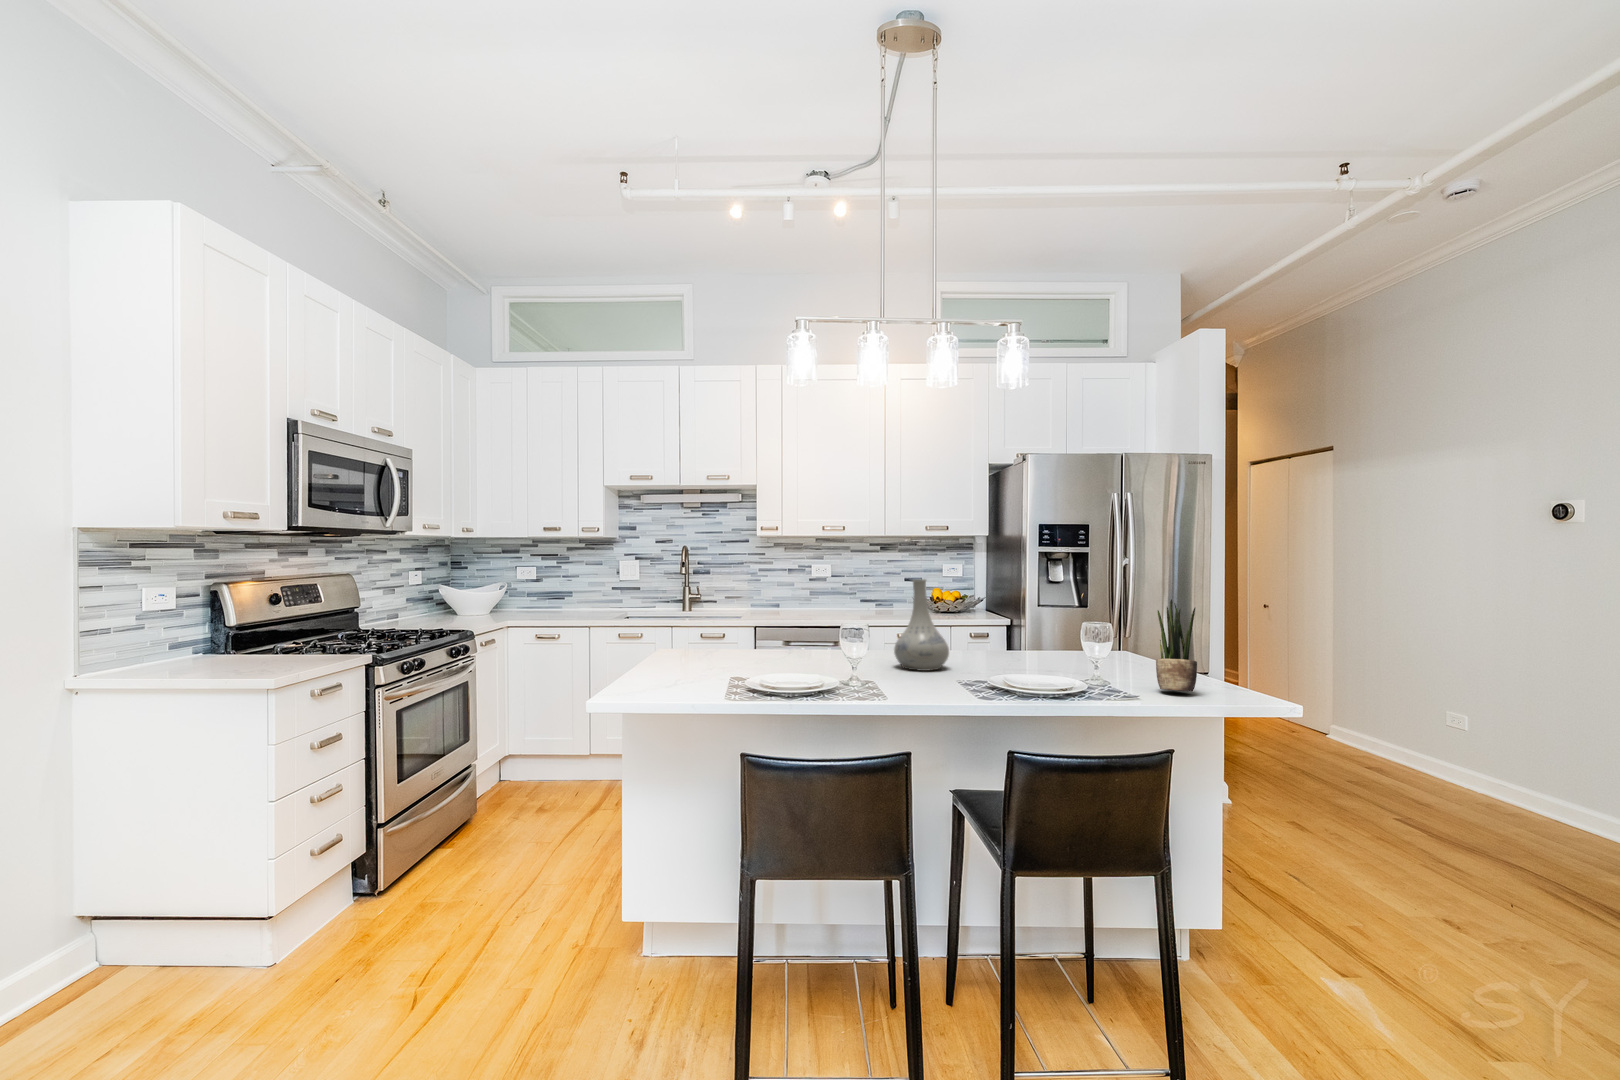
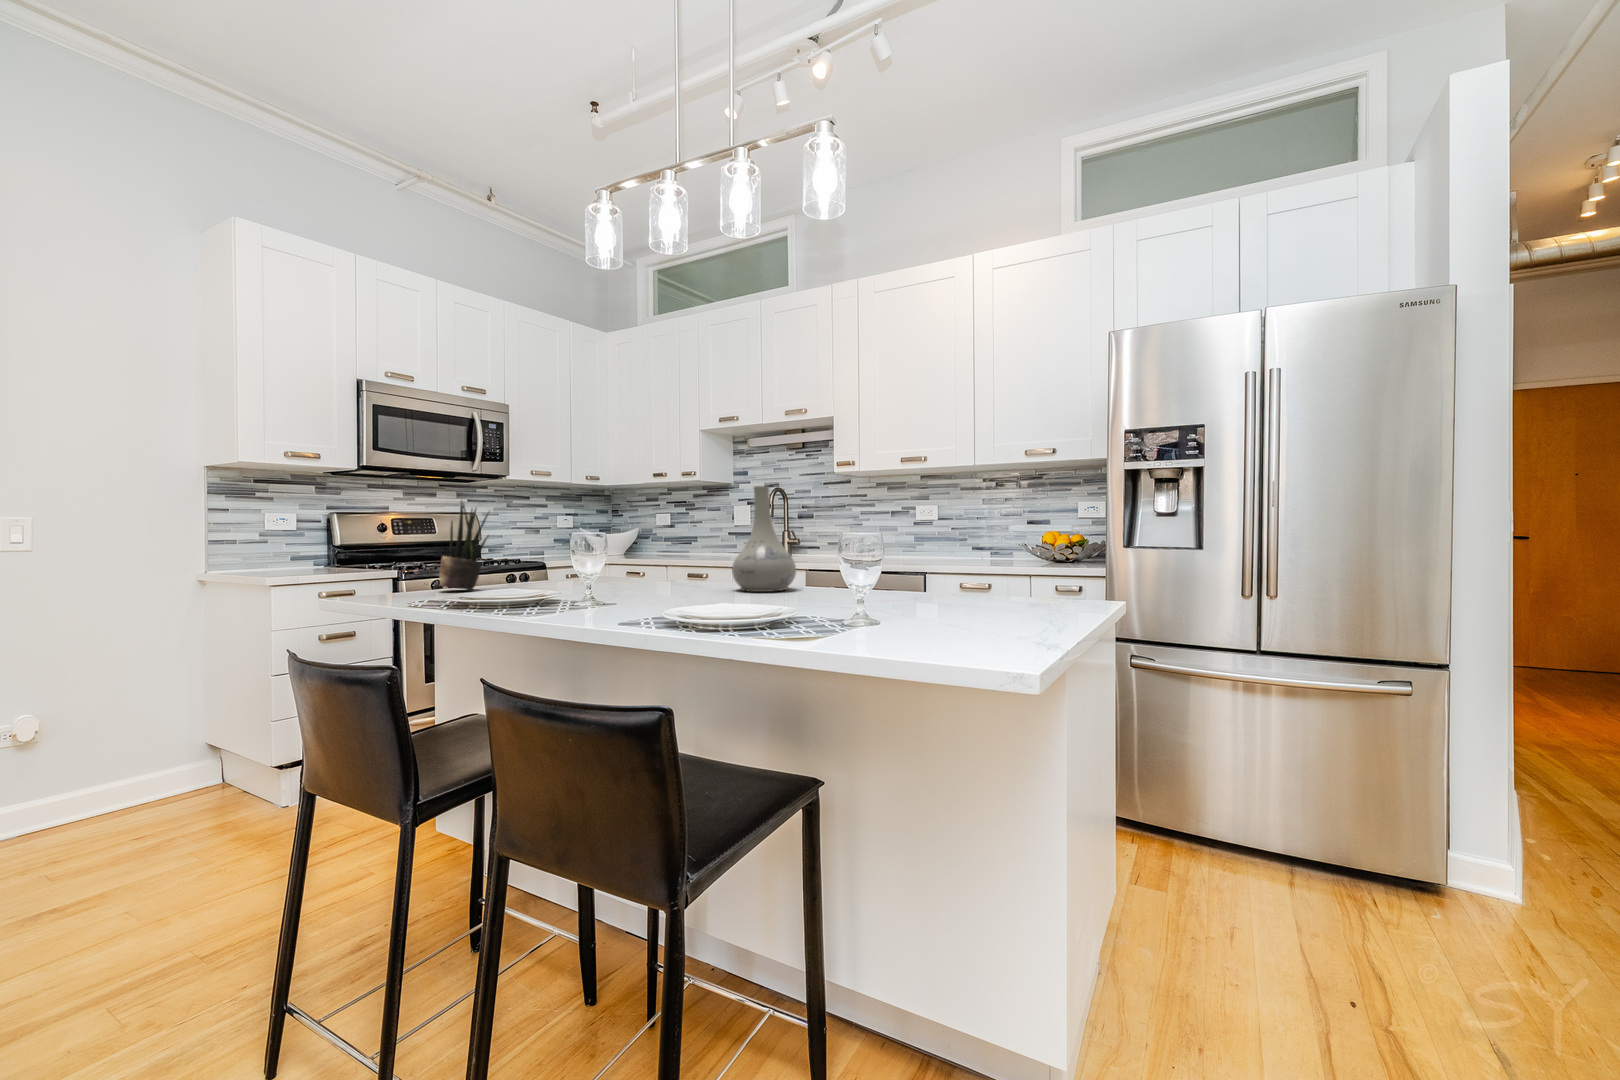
potted plant: present [1156,599,1197,692] -> present [439,502,489,590]

